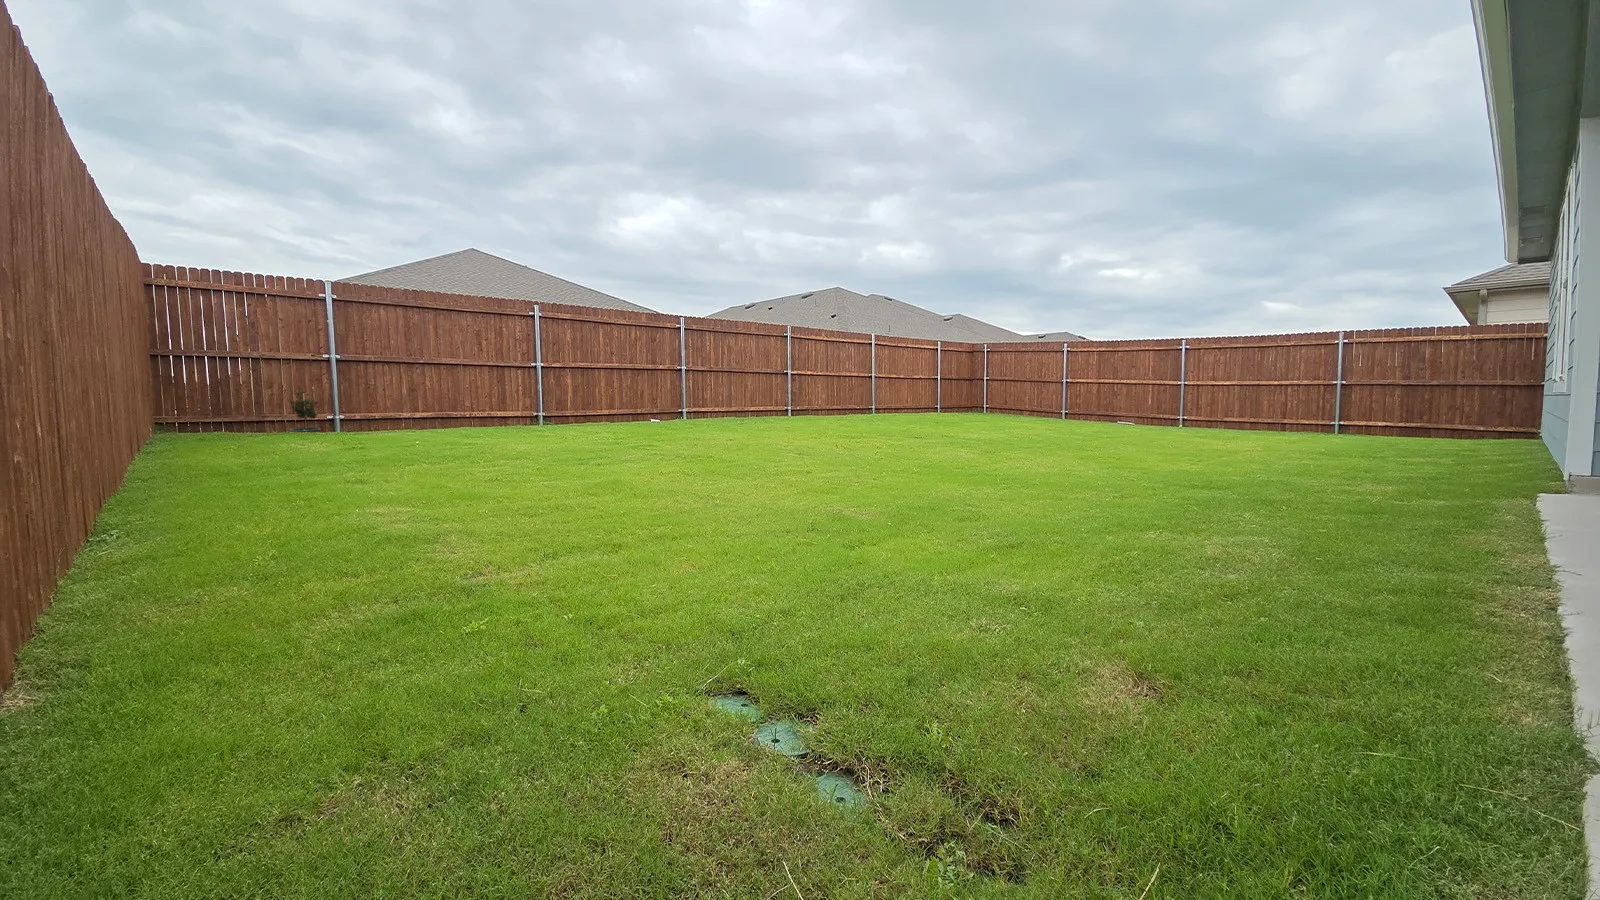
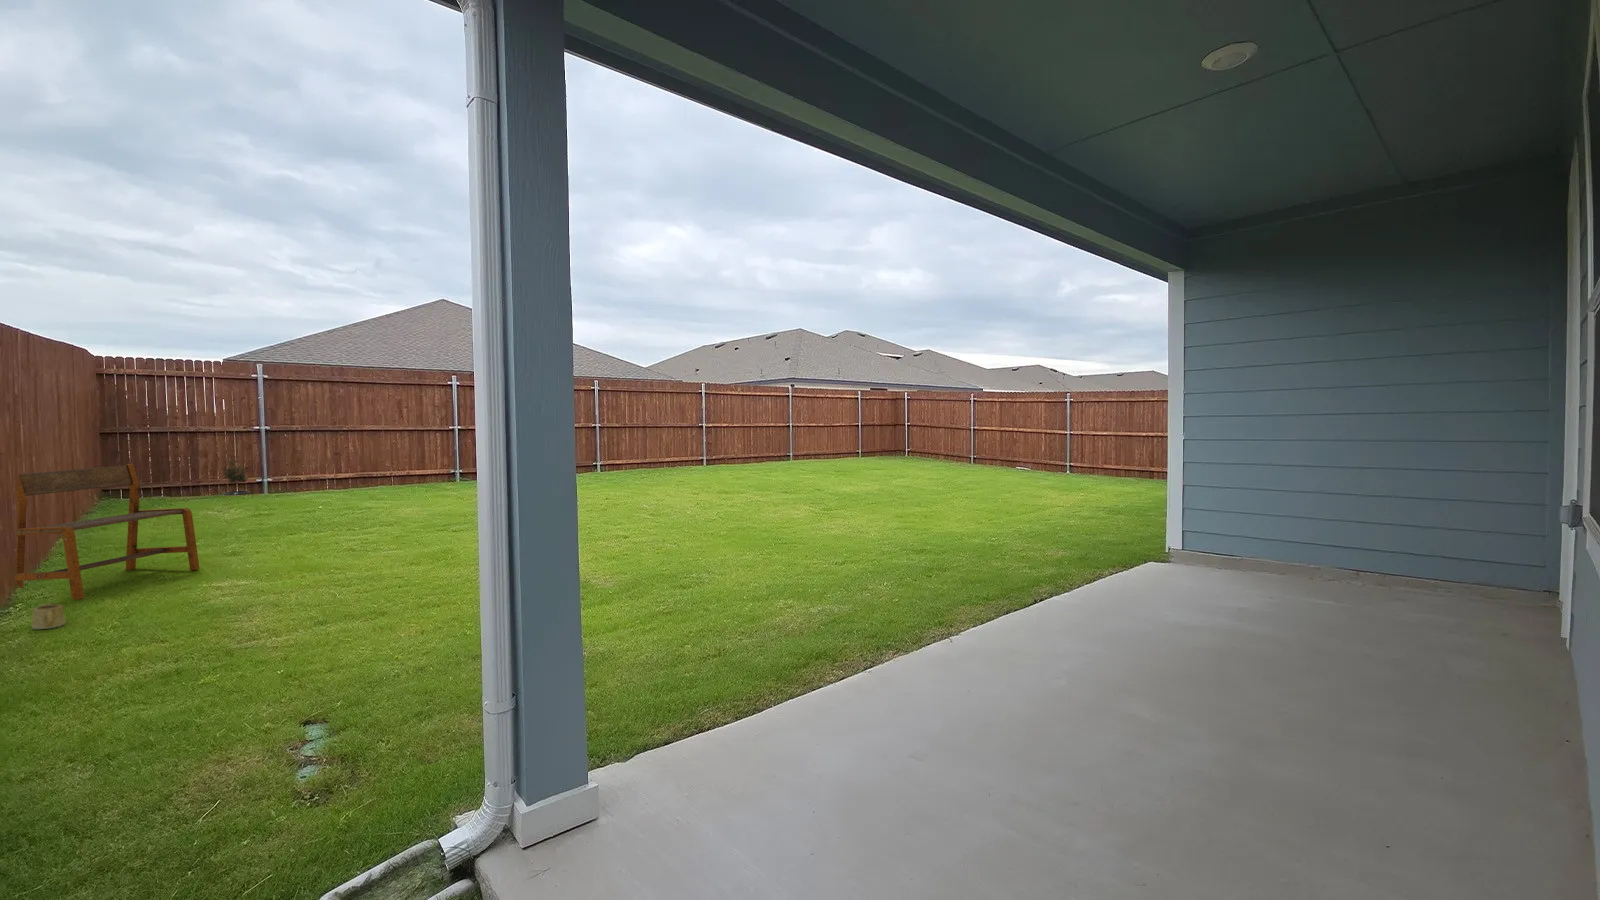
bench: none [37,352,300,534] -> present [15,464,199,599]
watering can: none [81,536,133,574] -> present [31,604,66,629]

